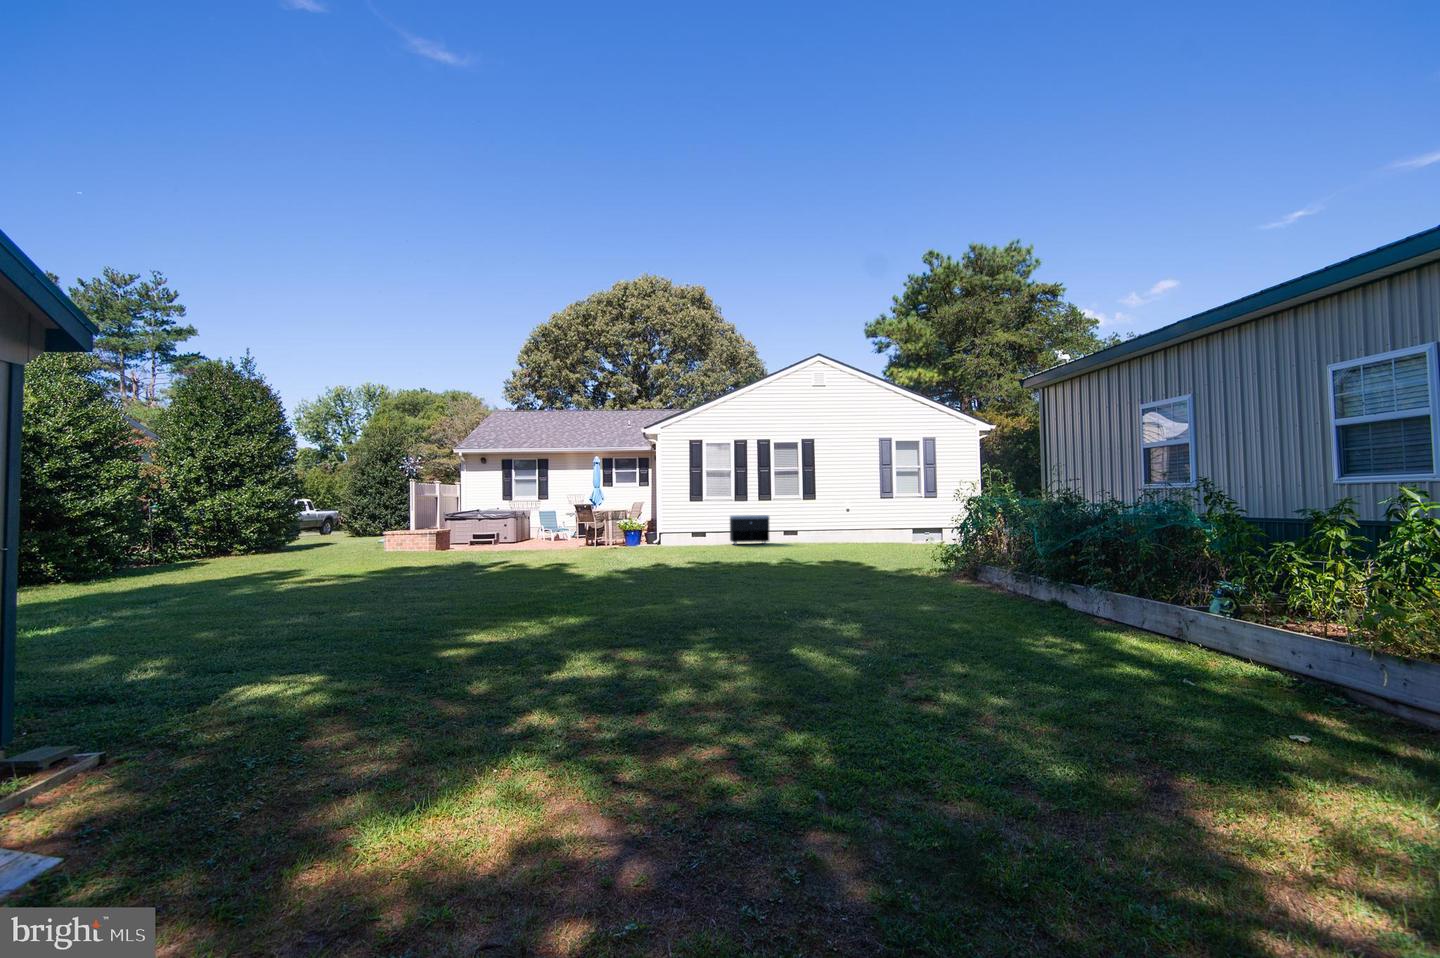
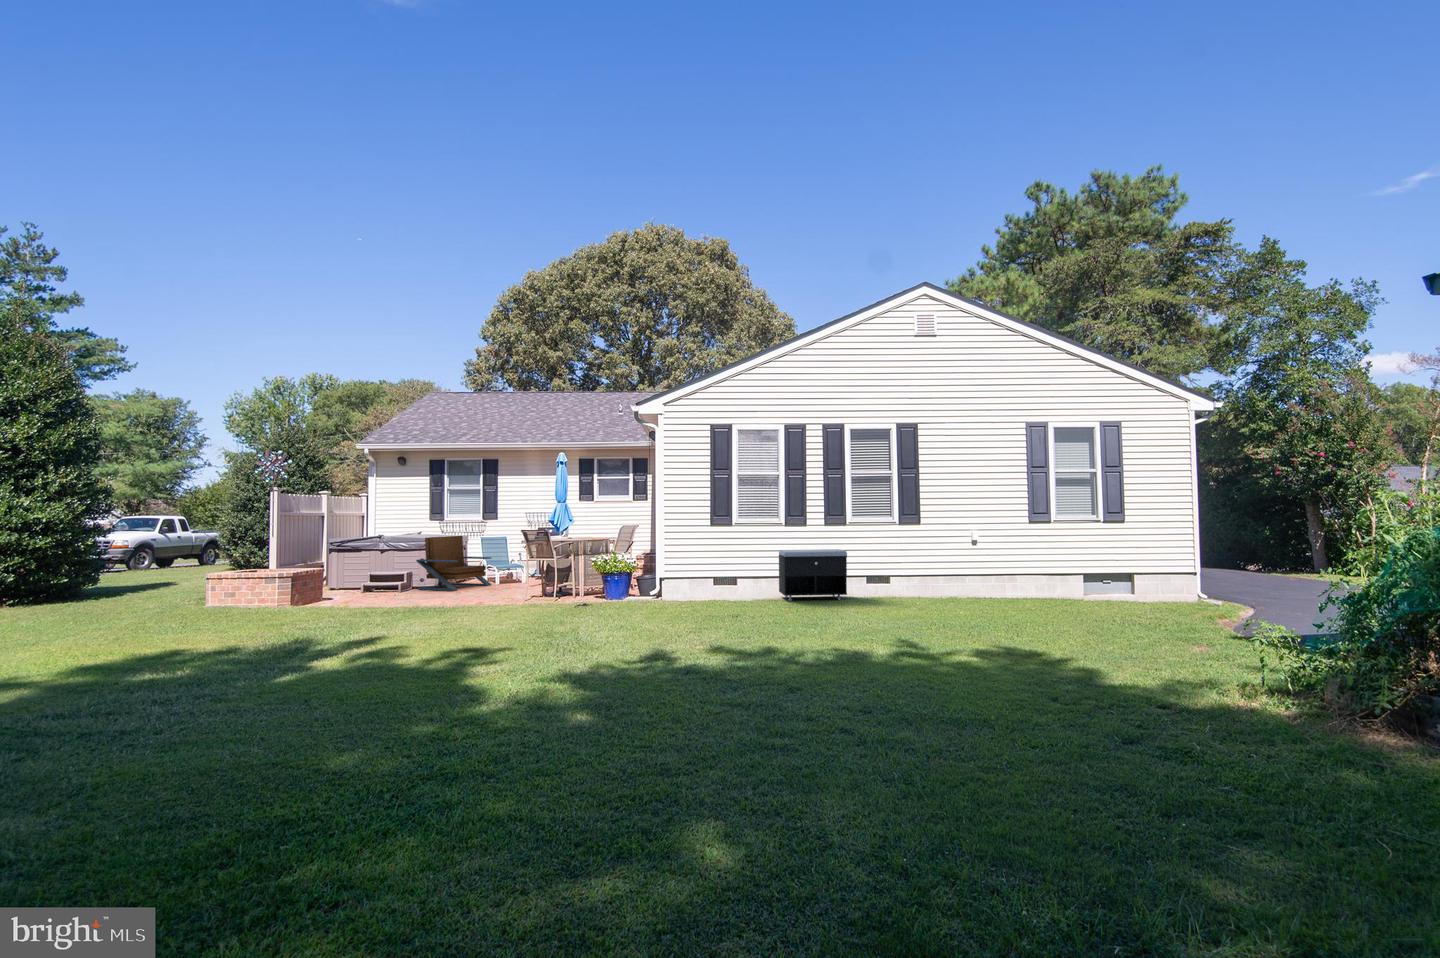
lounge chair: none [503,509,550,543] -> present [416,536,491,591]

